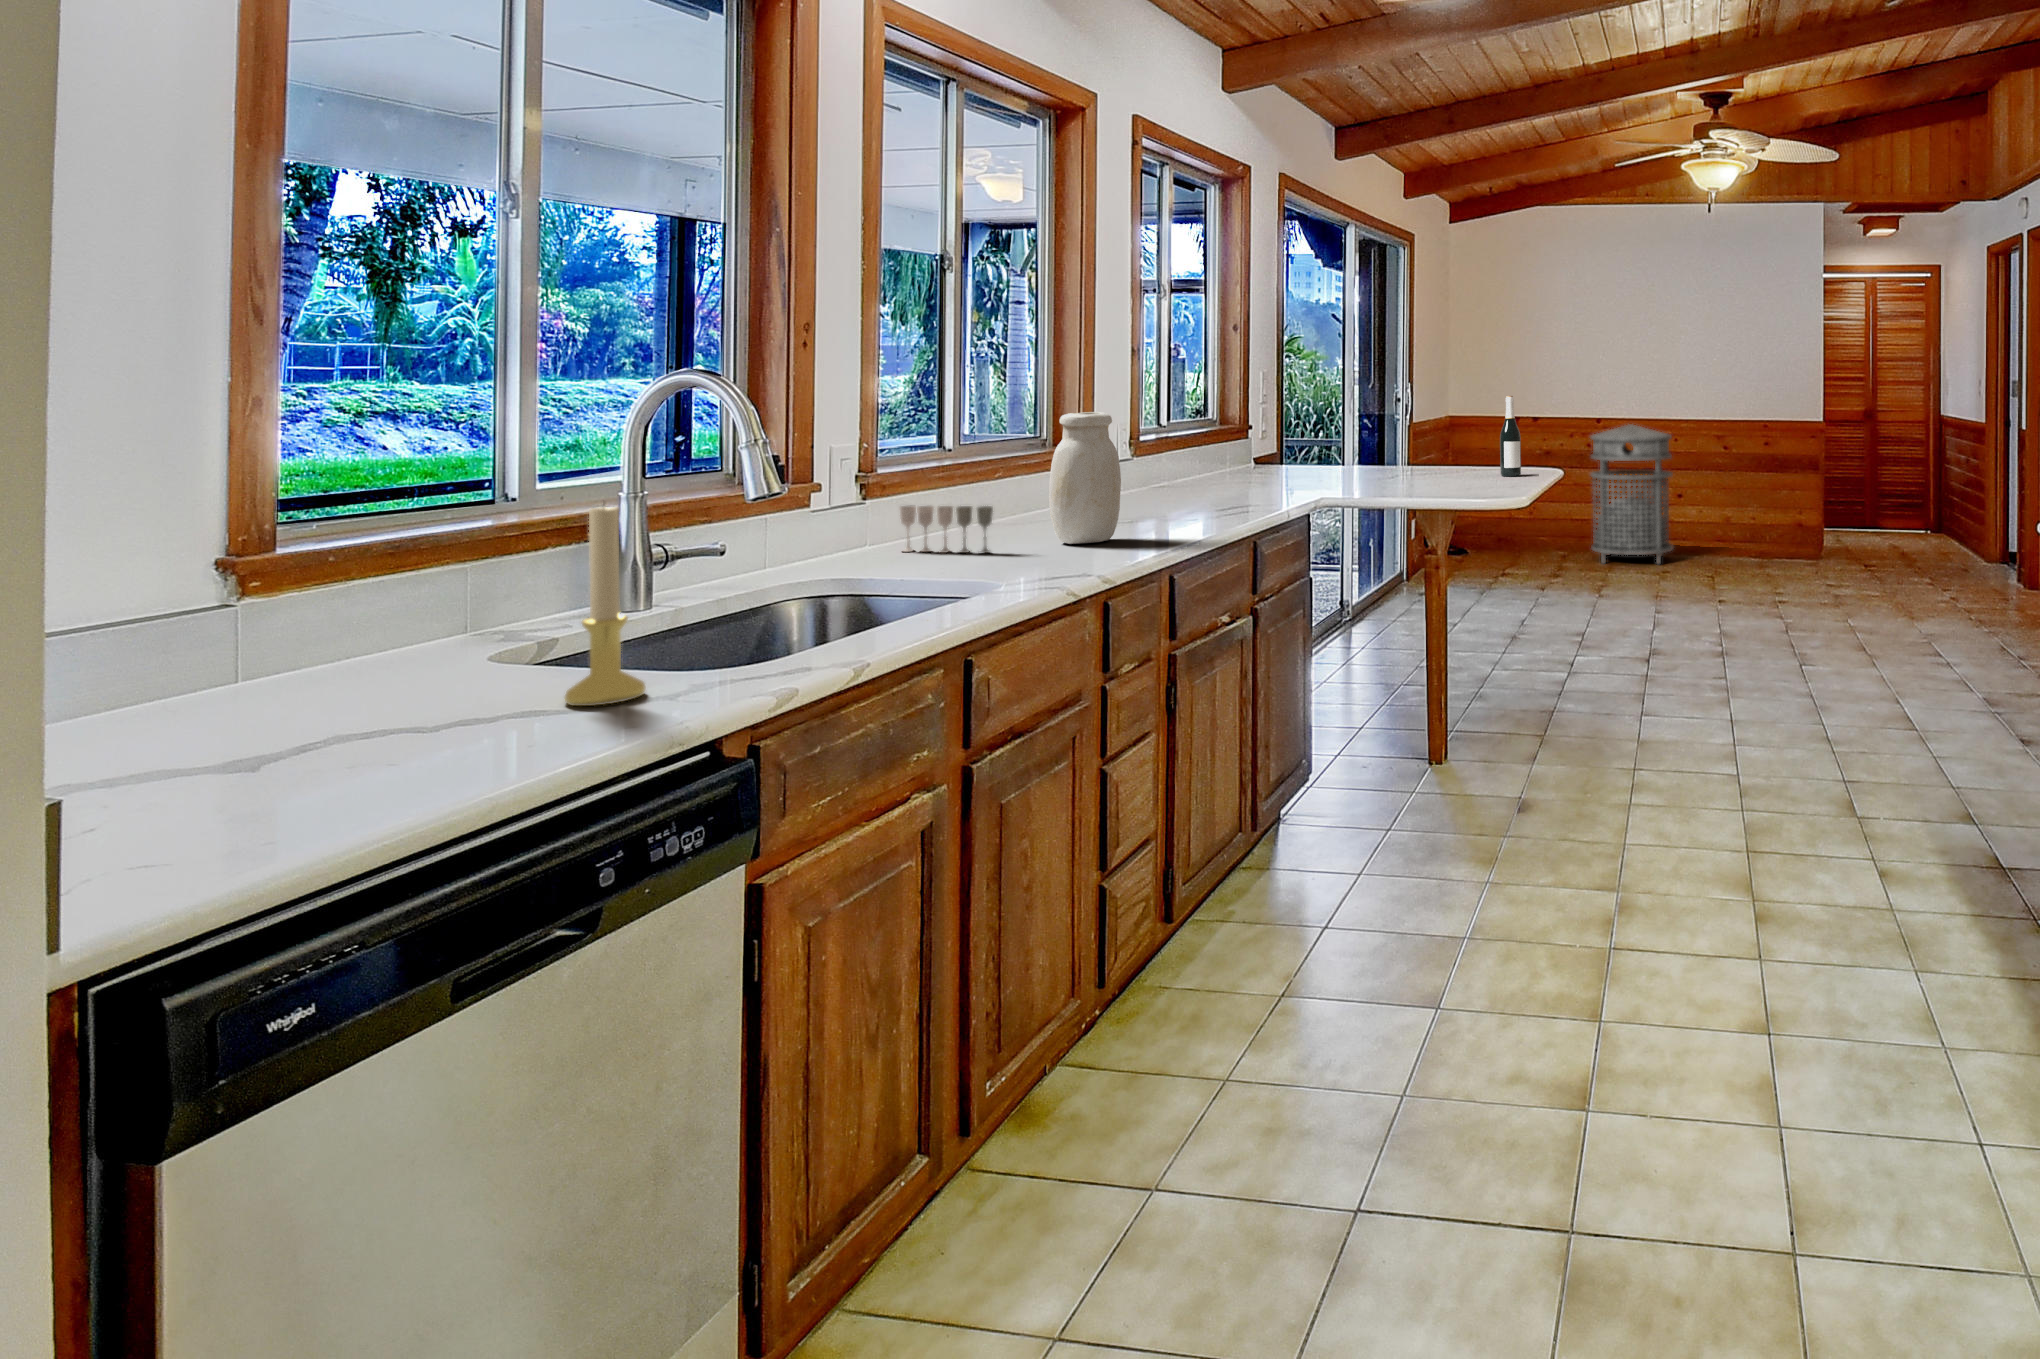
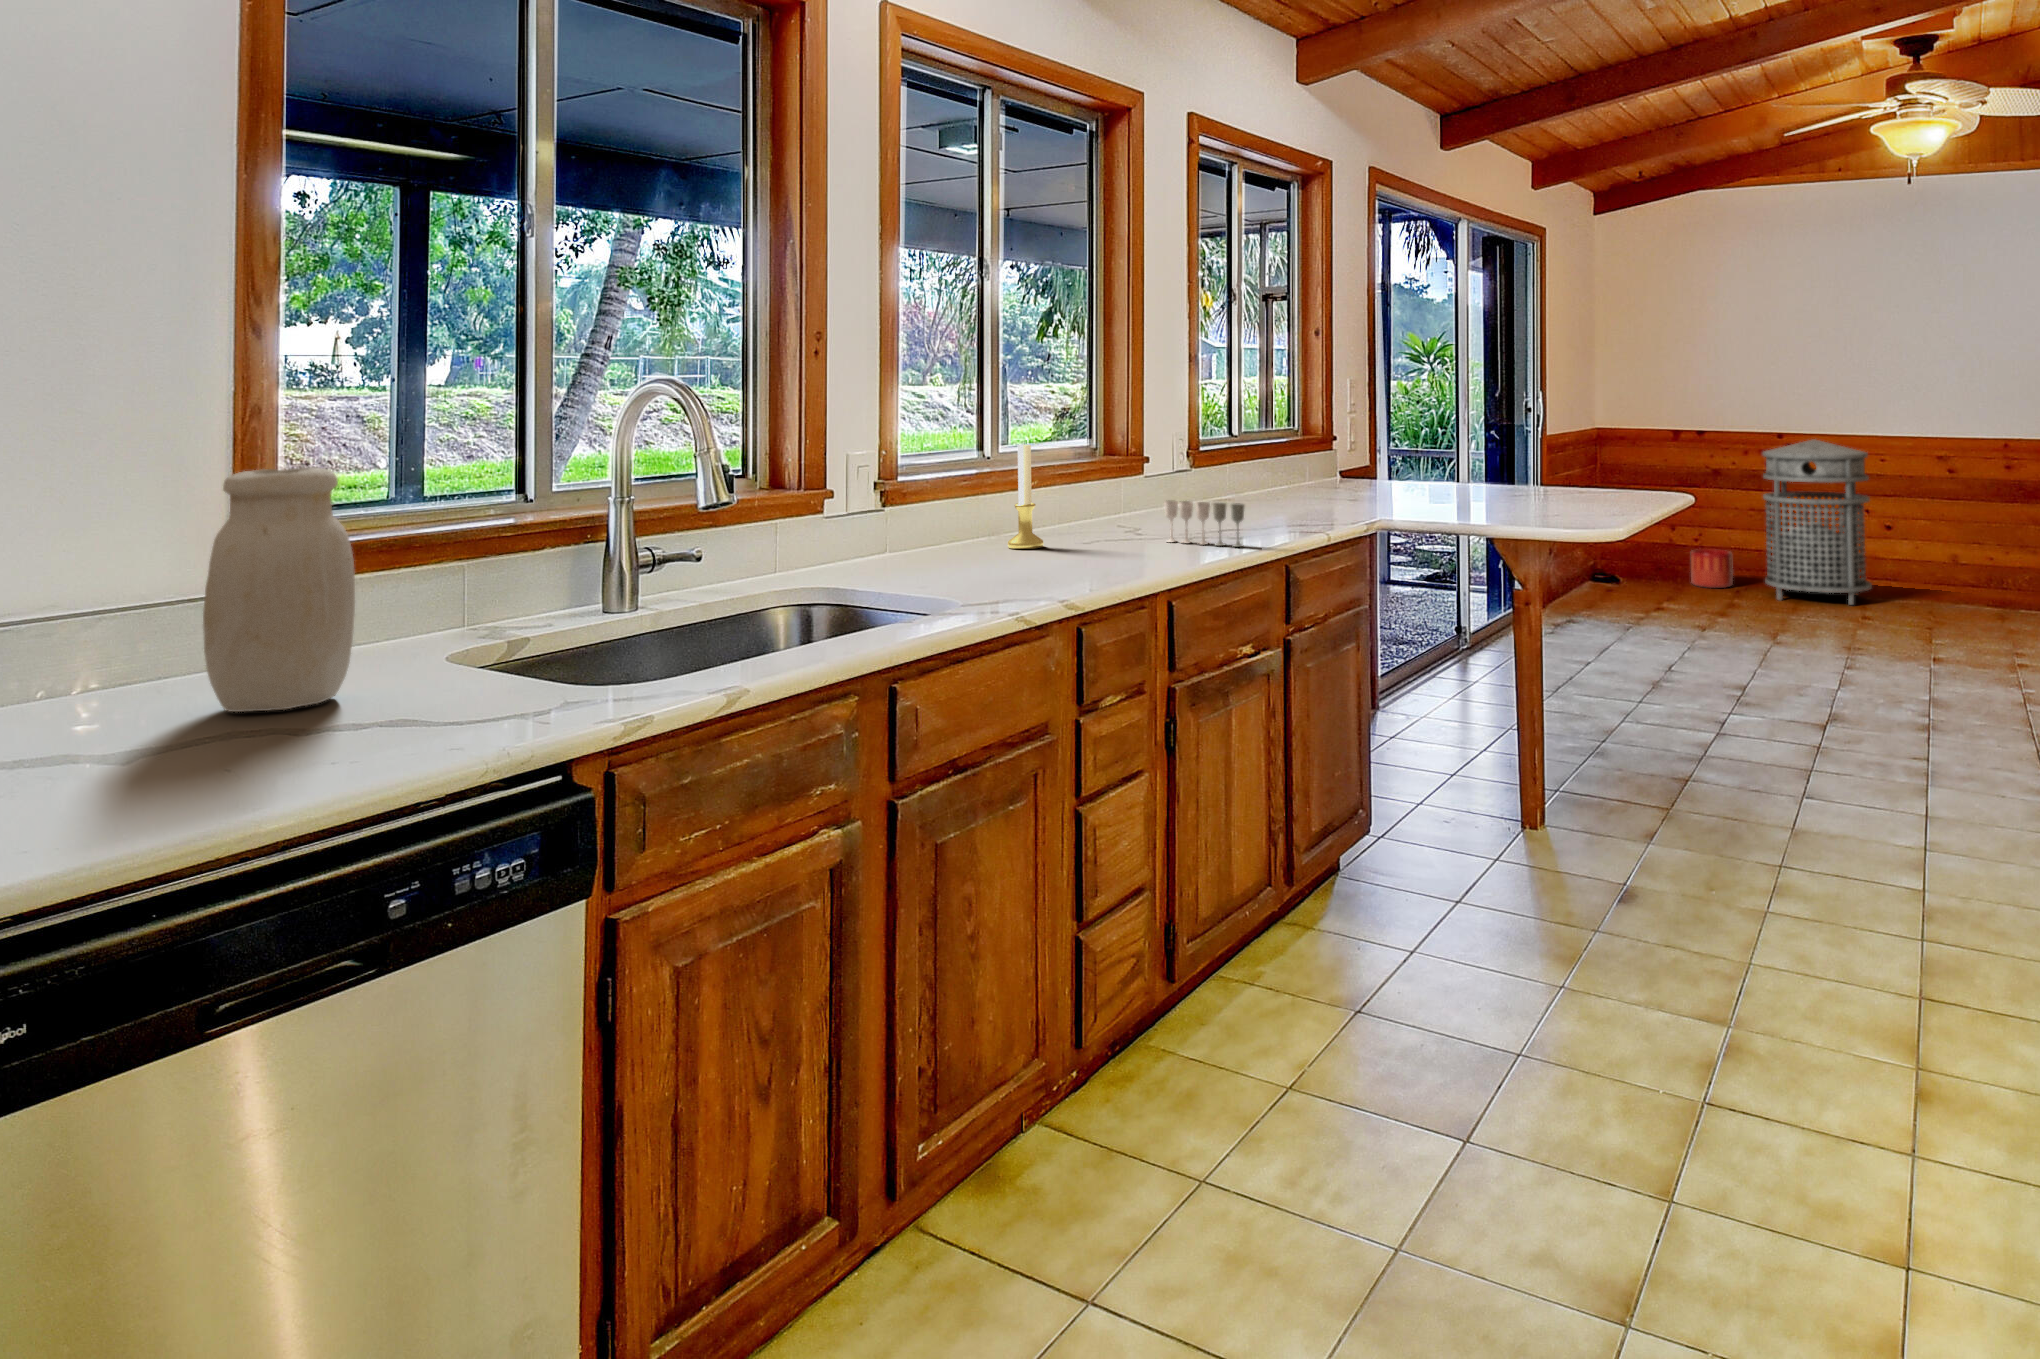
wine bottle: present [1500,396,1521,476] -> none [1610,407,1636,500]
jar: present [1049,412,1121,544] -> present [203,467,355,712]
candle holder: present [565,506,646,706] -> present [1008,442,1044,549]
wine glass: present [900,506,993,553] -> present [1164,501,1244,547]
planter: none [1531,523,1565,557] -> present [1691,549,1733,588]

